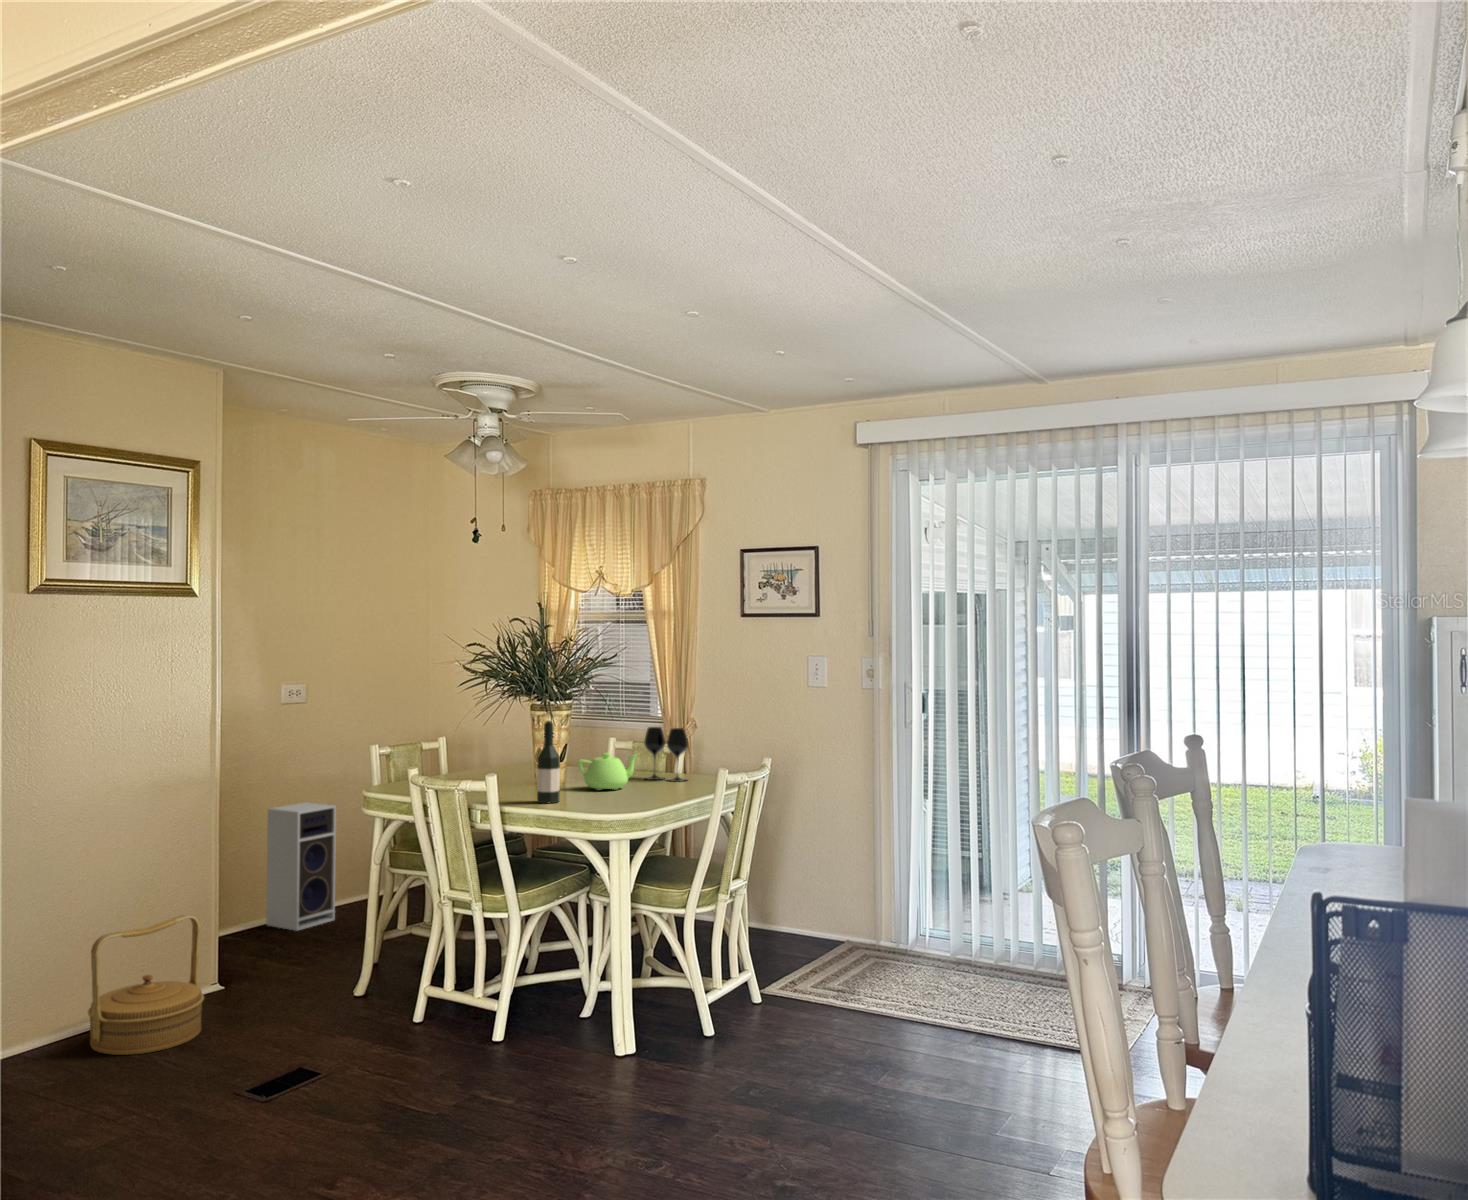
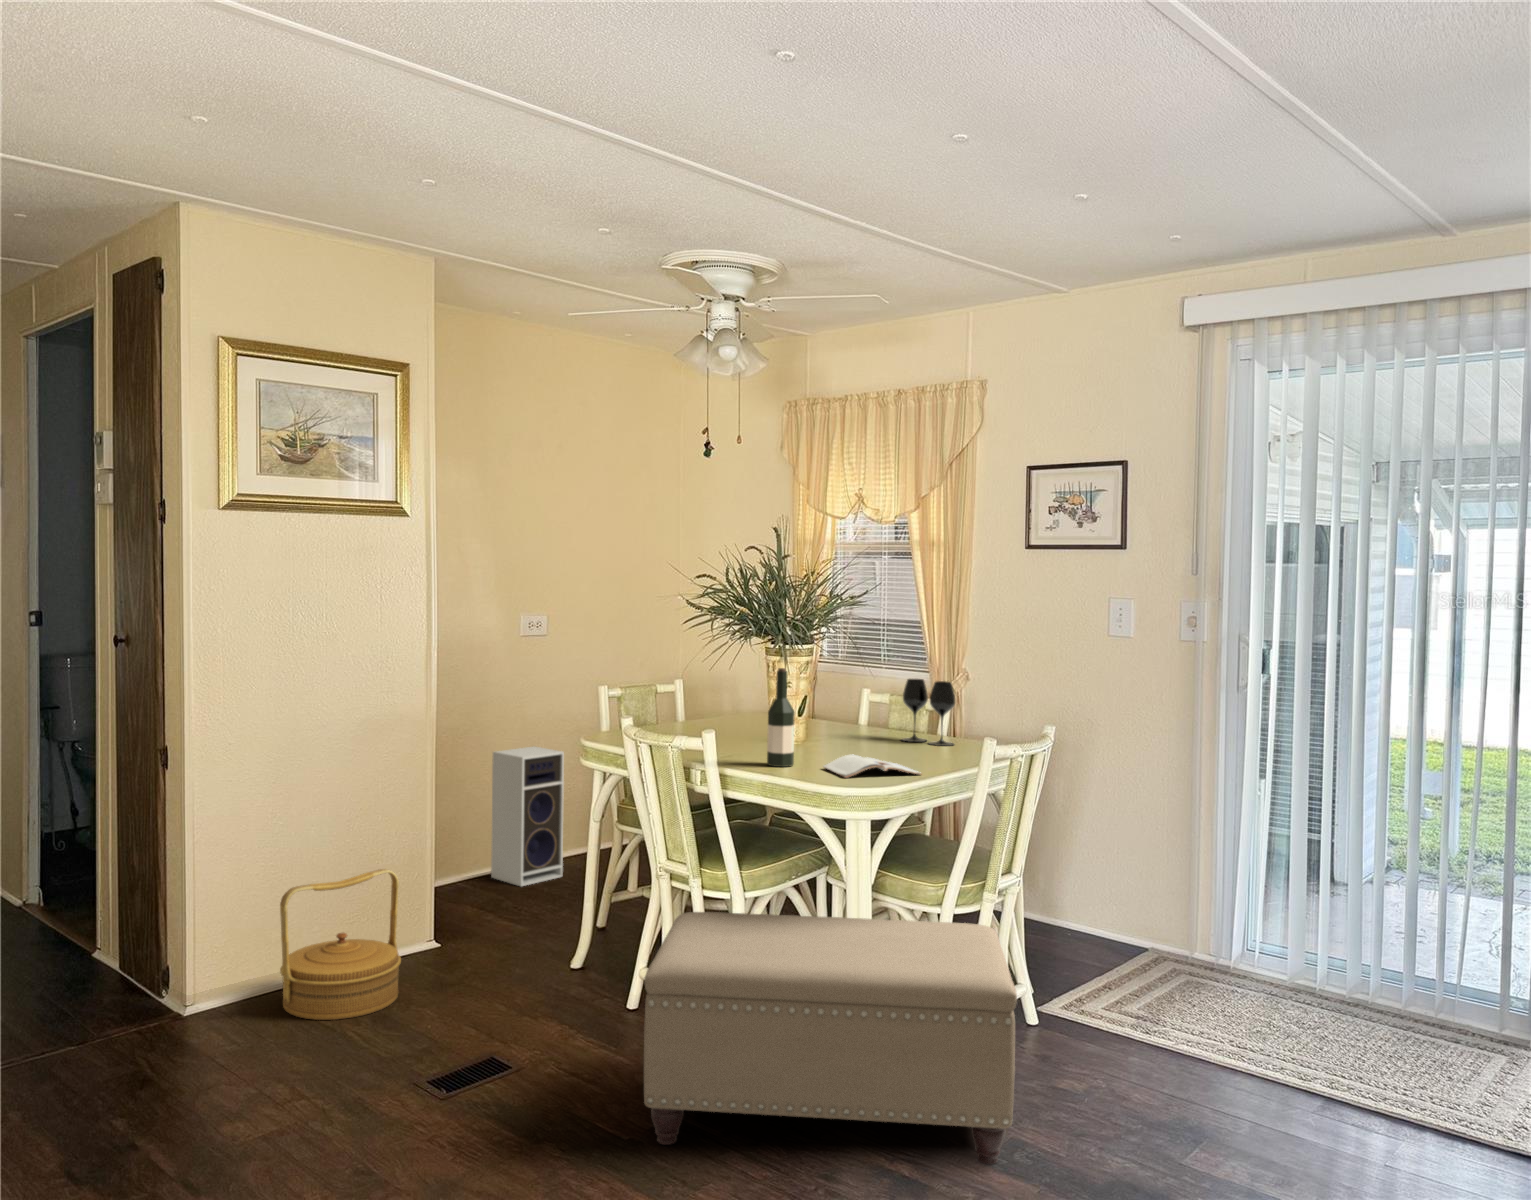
teapot: present [578,753,638,790] -> none [820,708,894,753]
magazine: none [585,790,667,809] -> present [823,755,922,778]
ottoman: none [451,920,751,1119] -> present [644,912,1017,1165]

